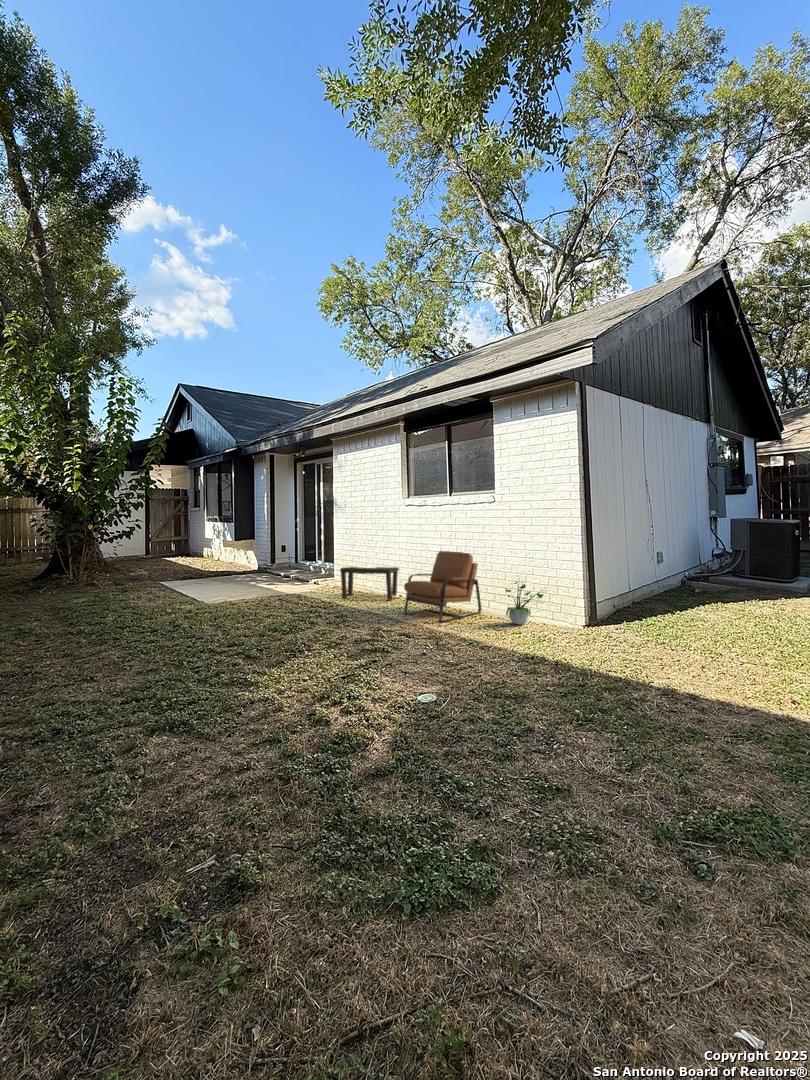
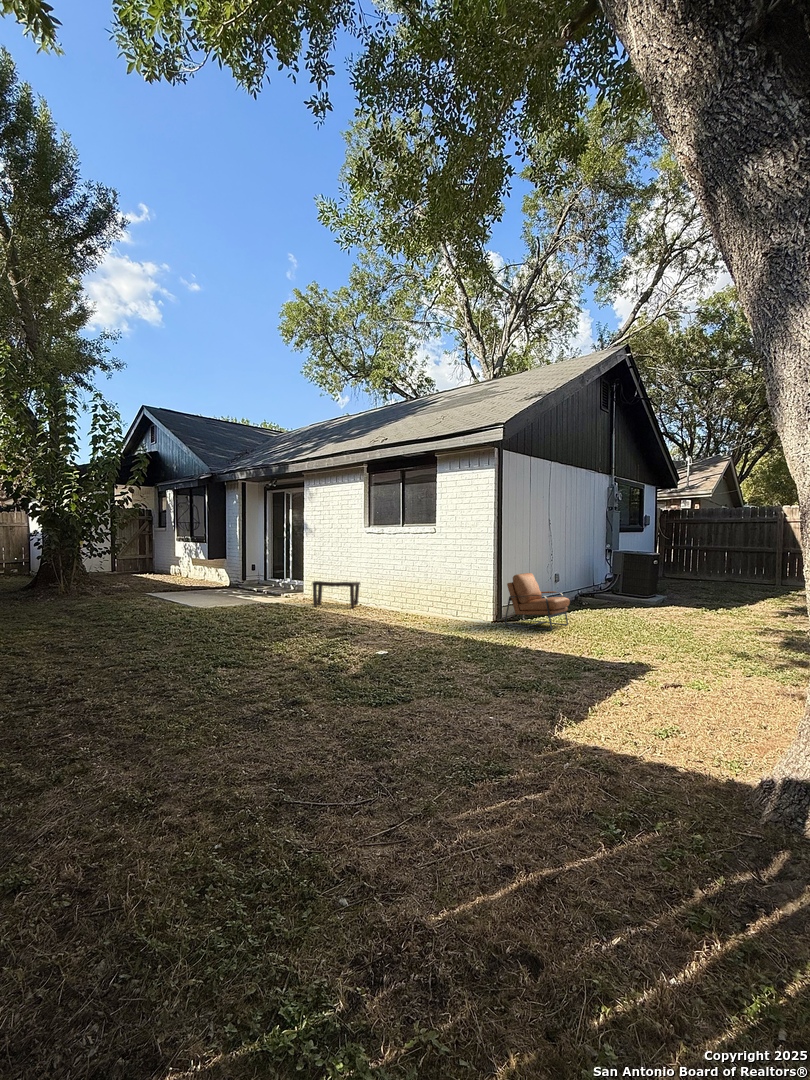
chair: present [404,551,481,622] -> present [505,573,570,630]
potted plant: present [506,582,543,625] -> none [440,584,470,622]

